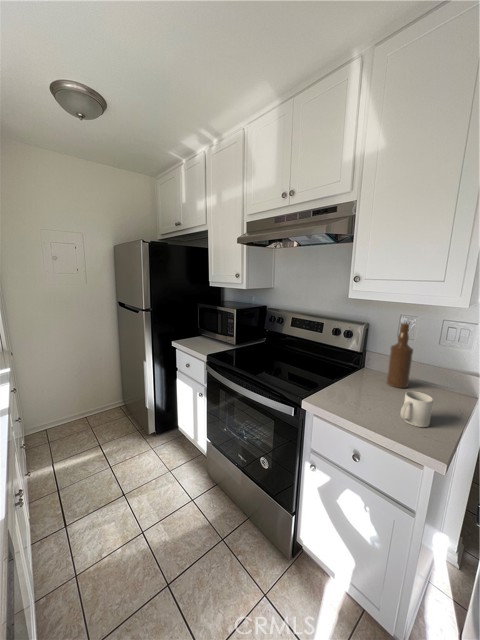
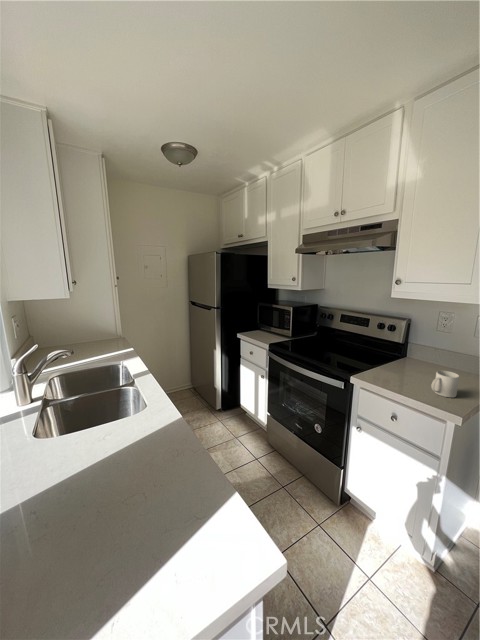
bottle: present [387,323,413,388] -> none [425,318,449,372]

